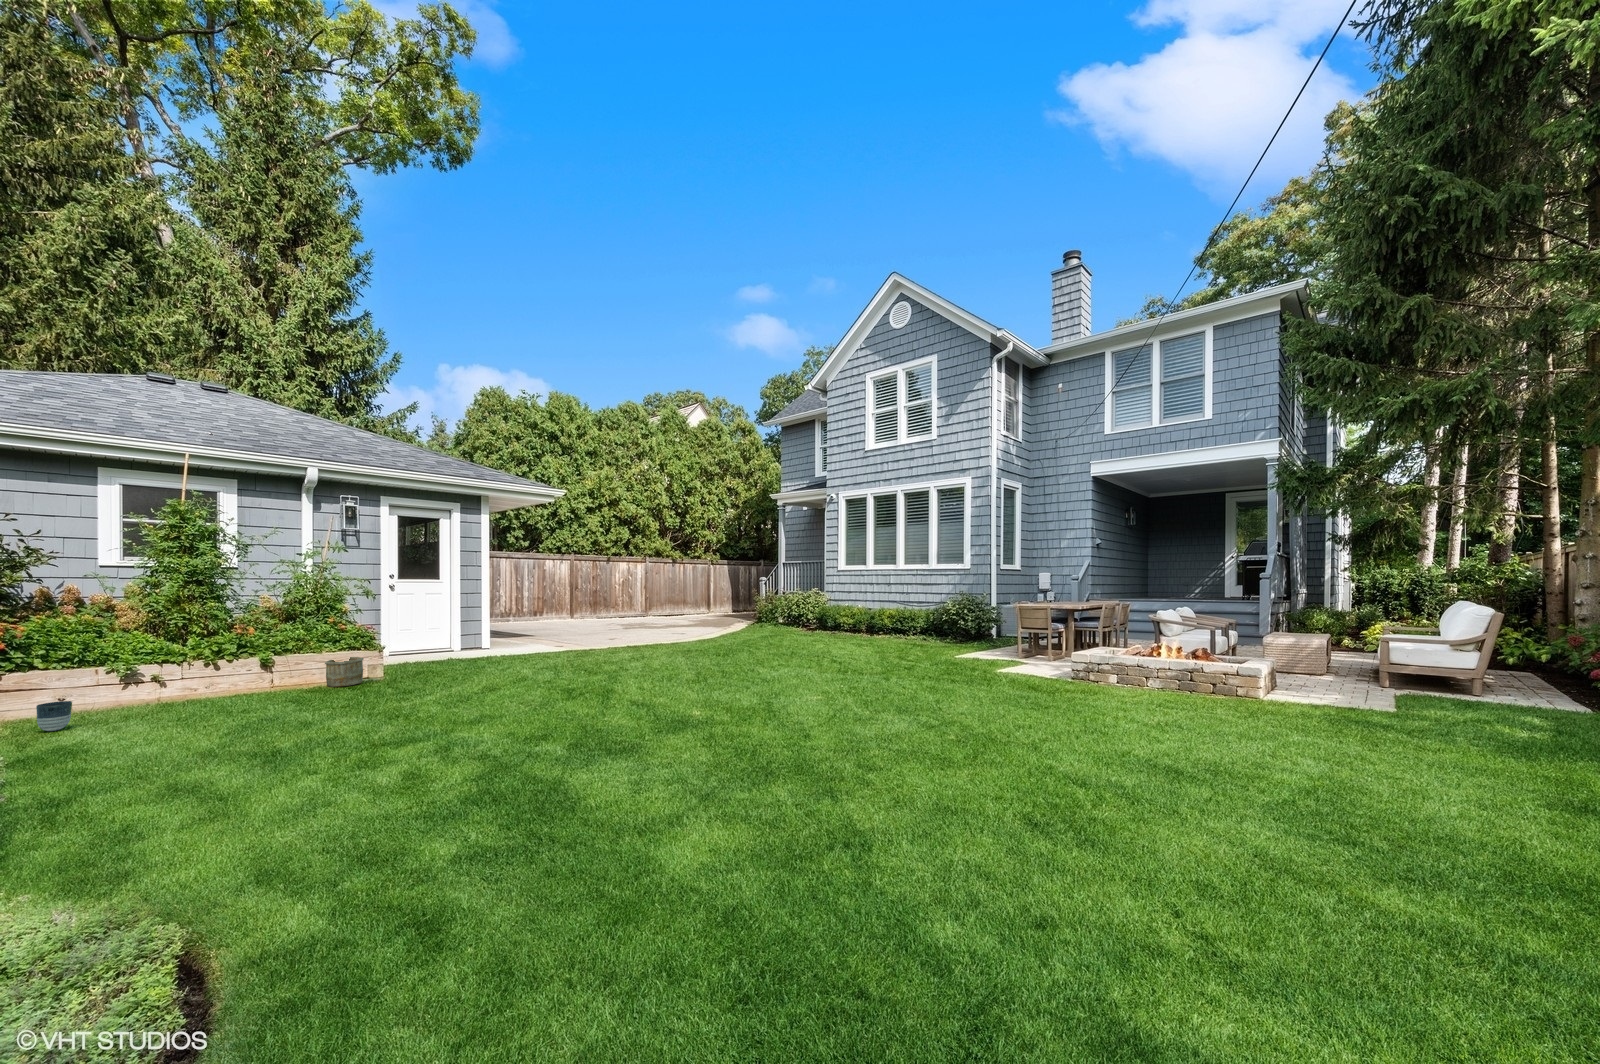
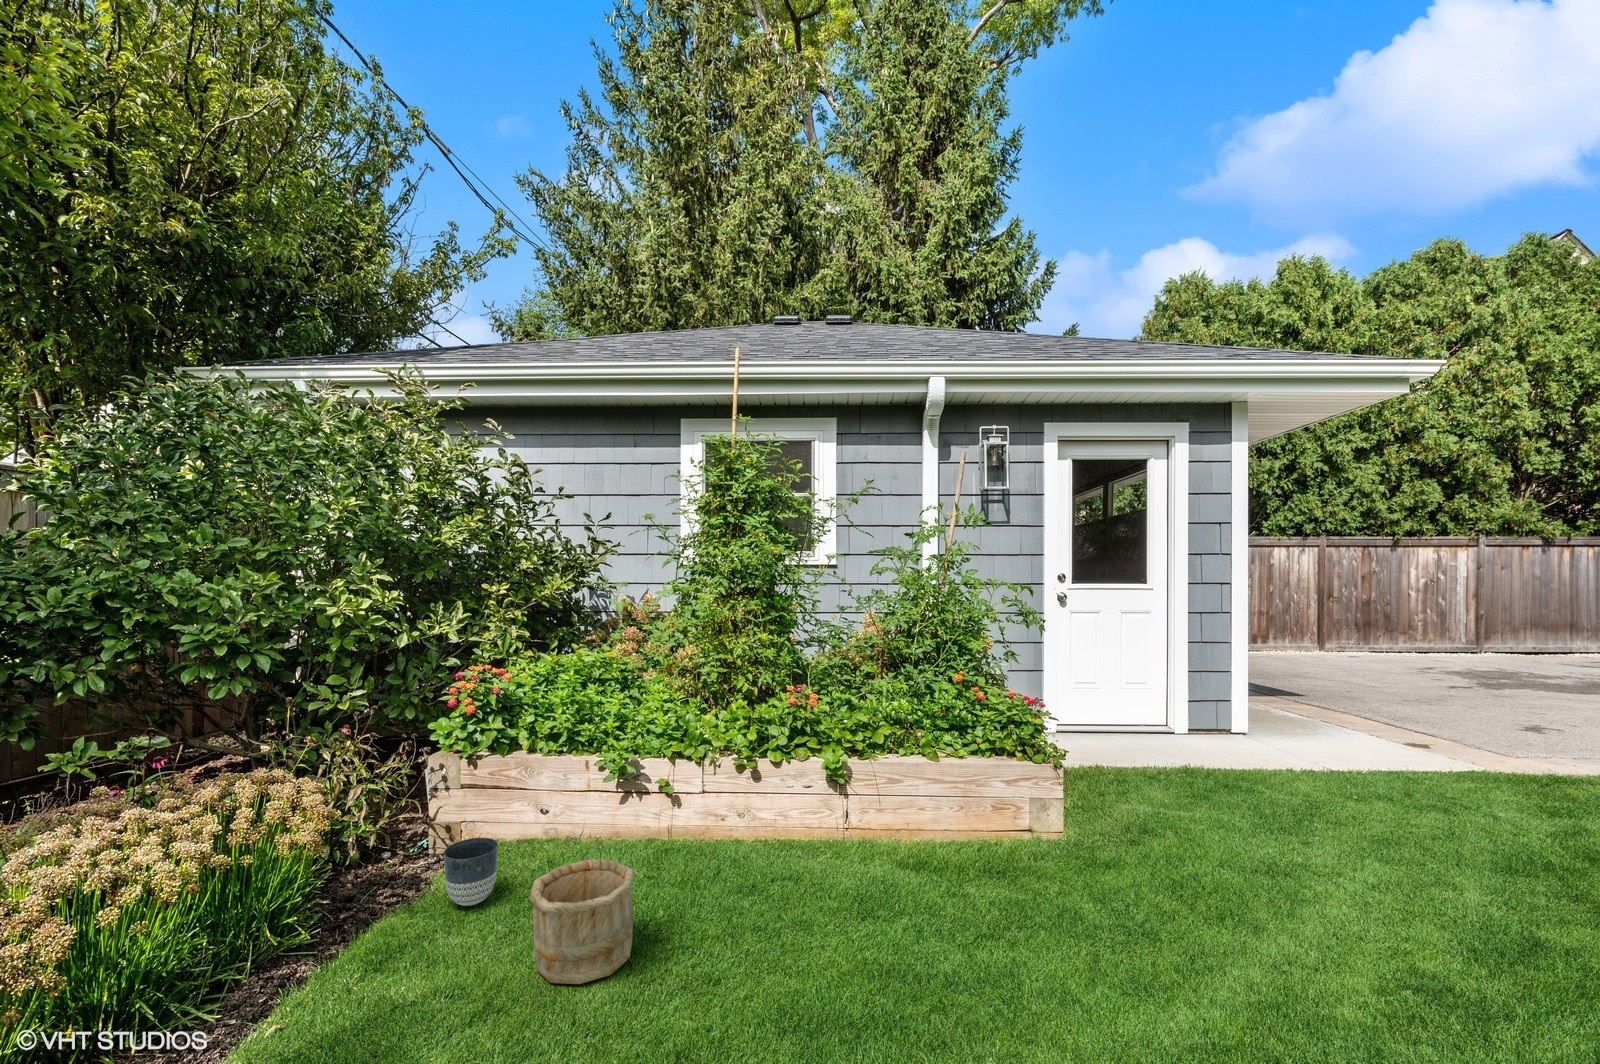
wooden bucket: present [325,657,363,687] -> present [529,859,634,984]

